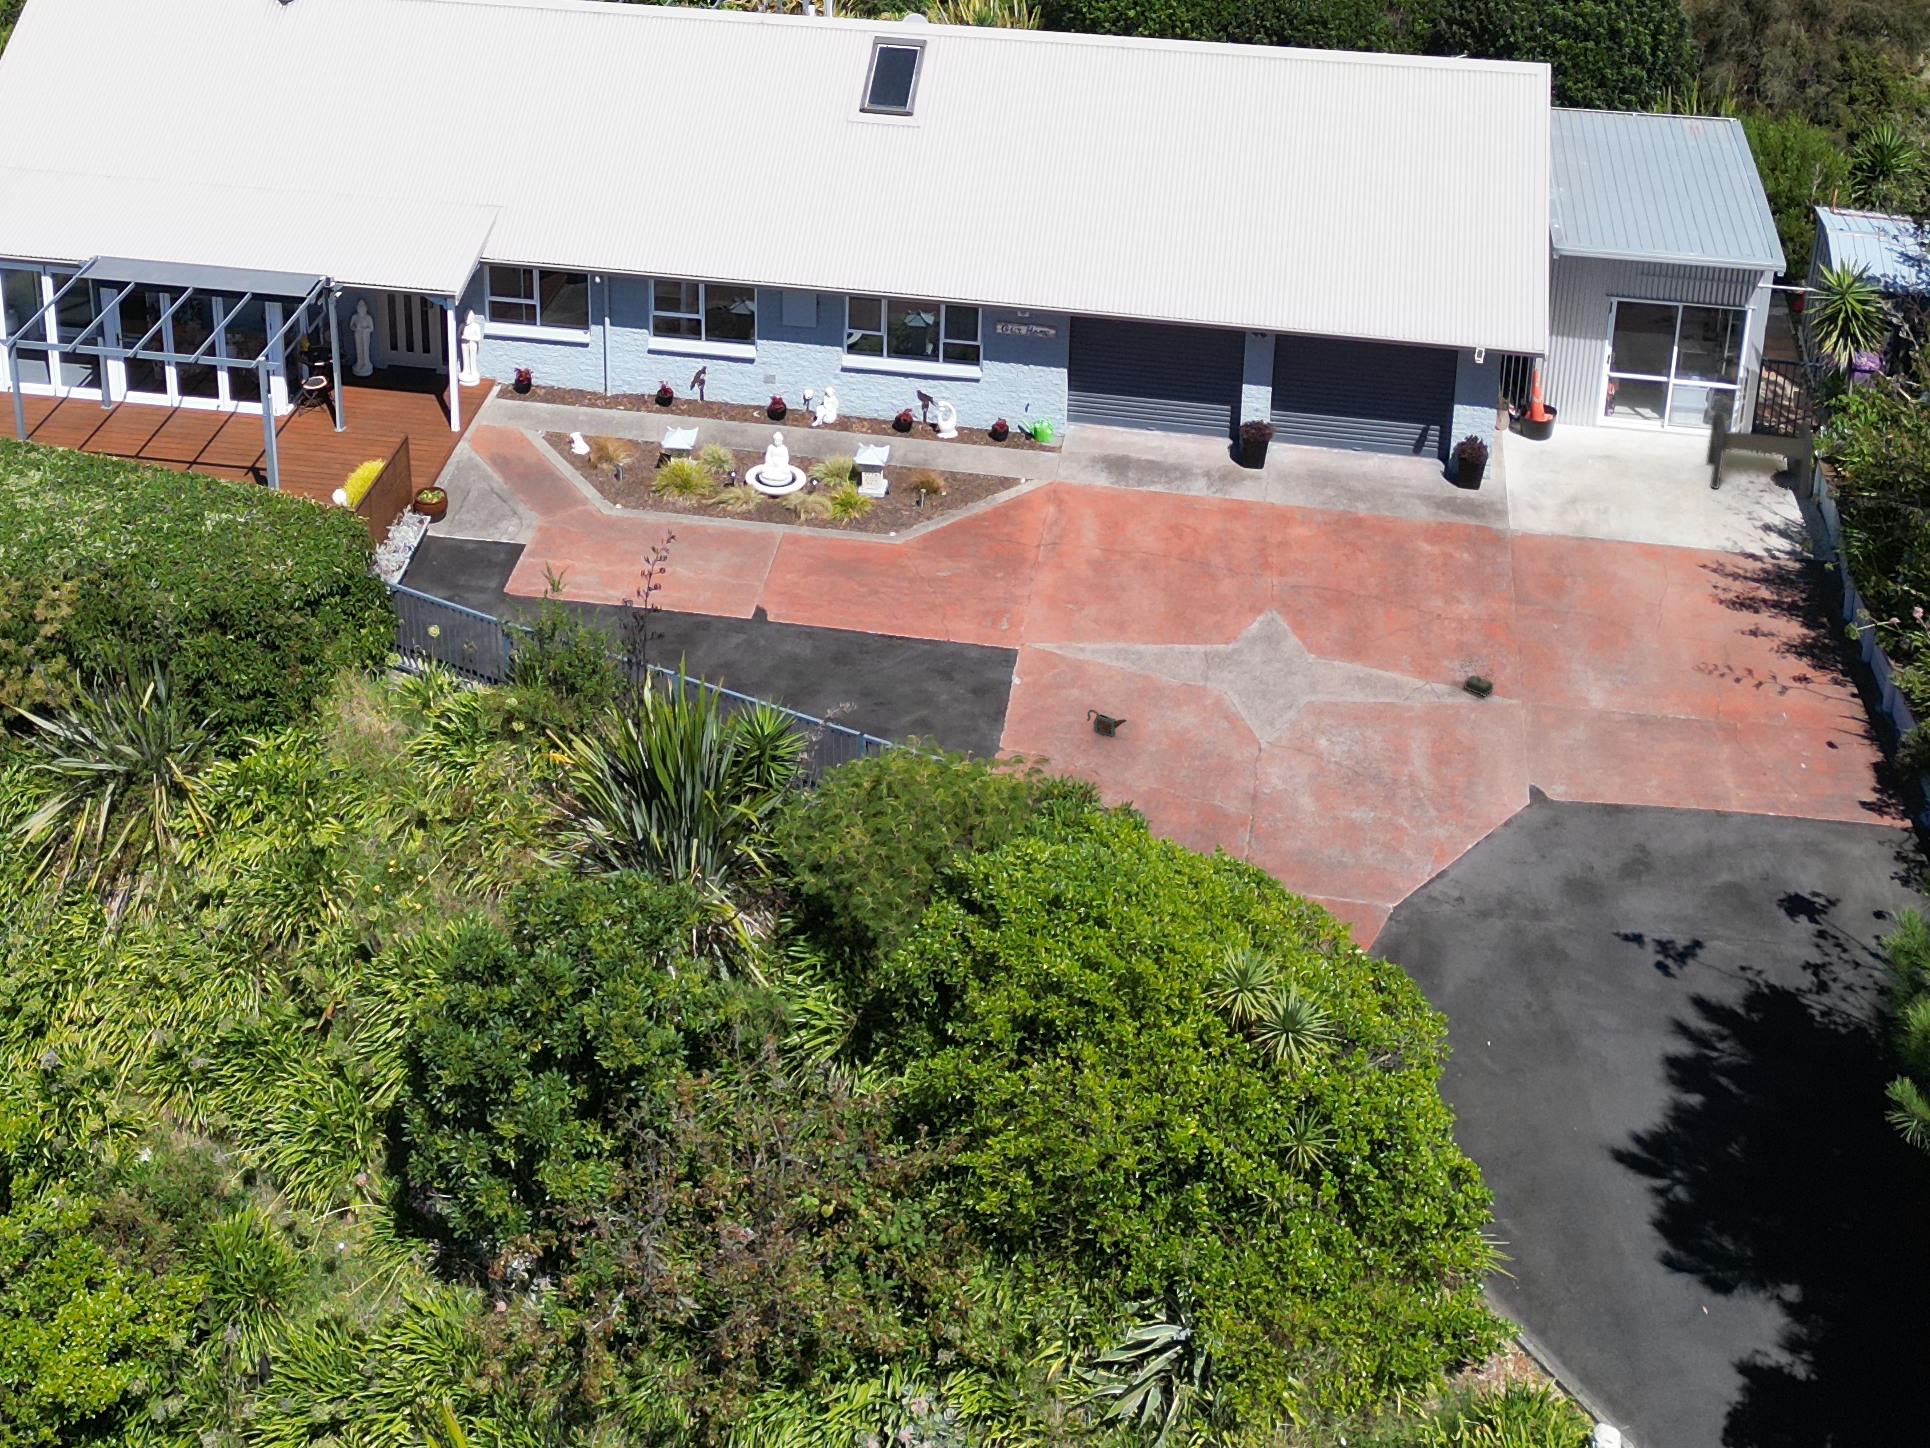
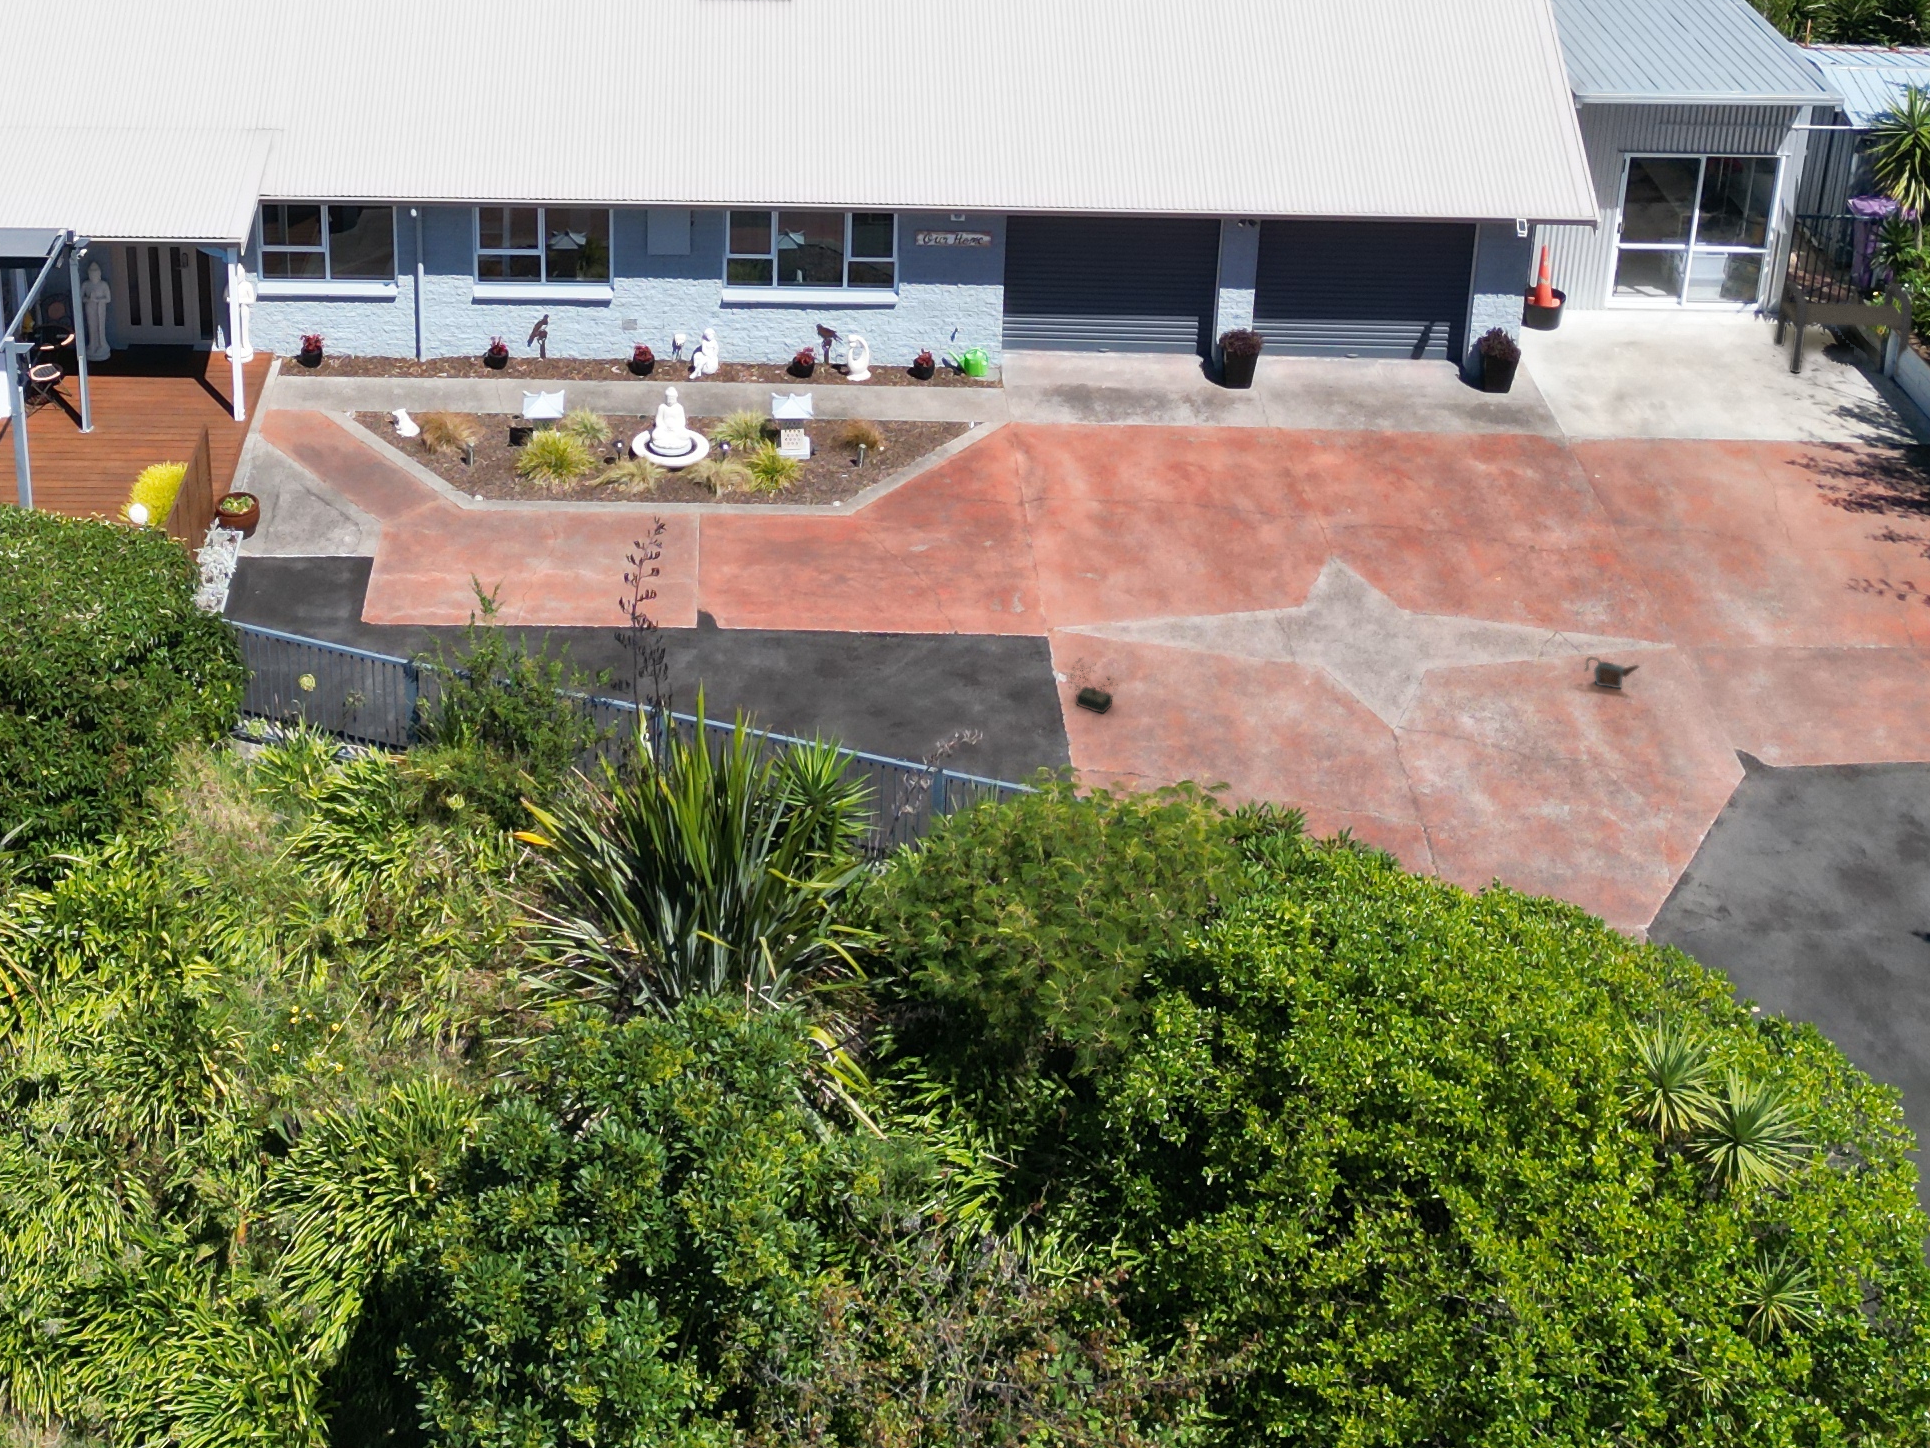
decorative plant: present [1462,654,1494,696] -> present [1068,658,1118,713]
watering can: present [1087,710,1126,737] -> present [1585,657,1639,688]

